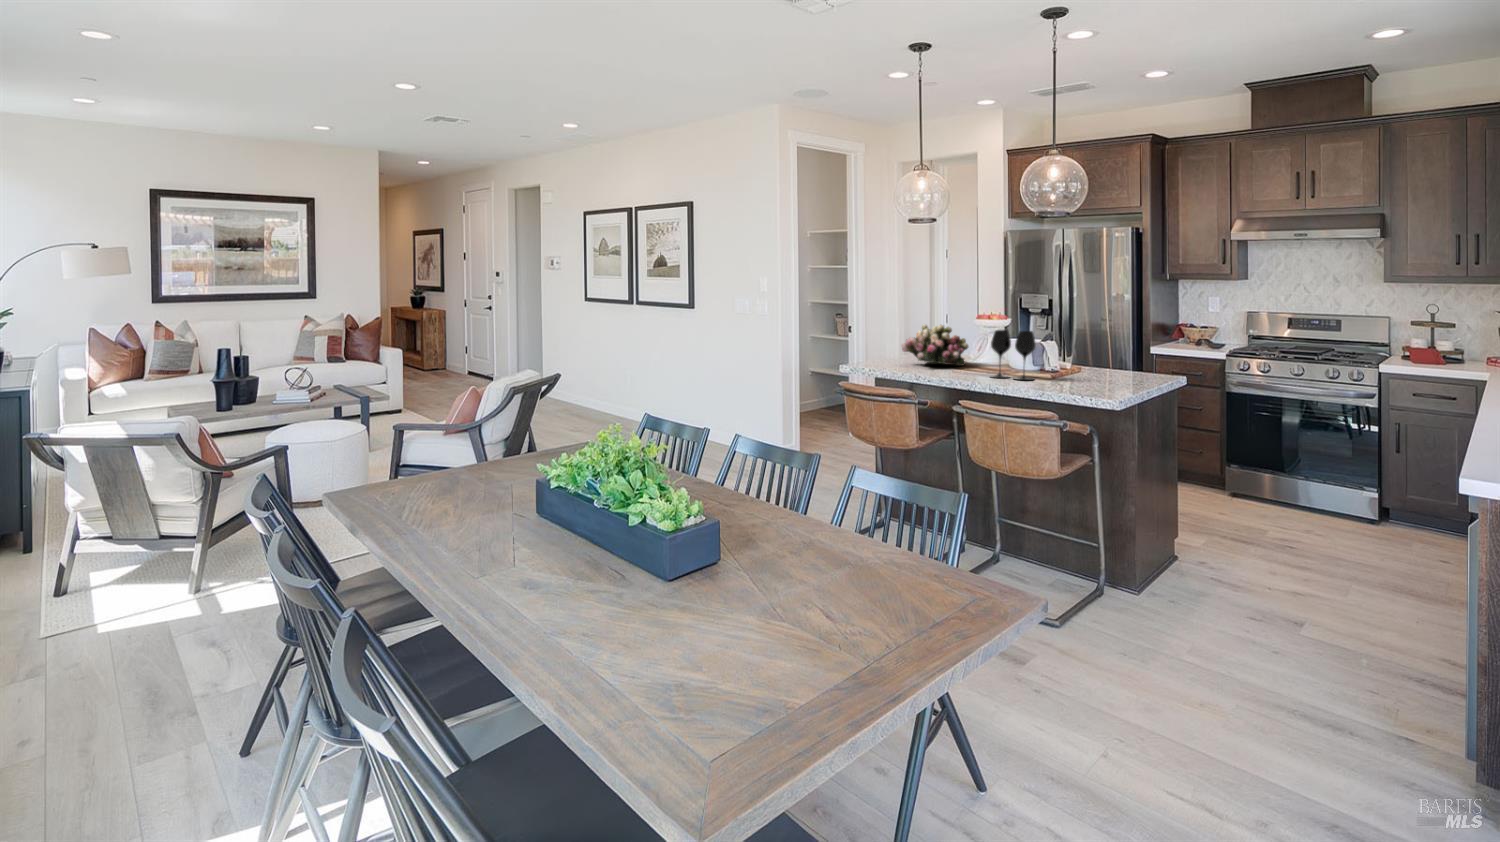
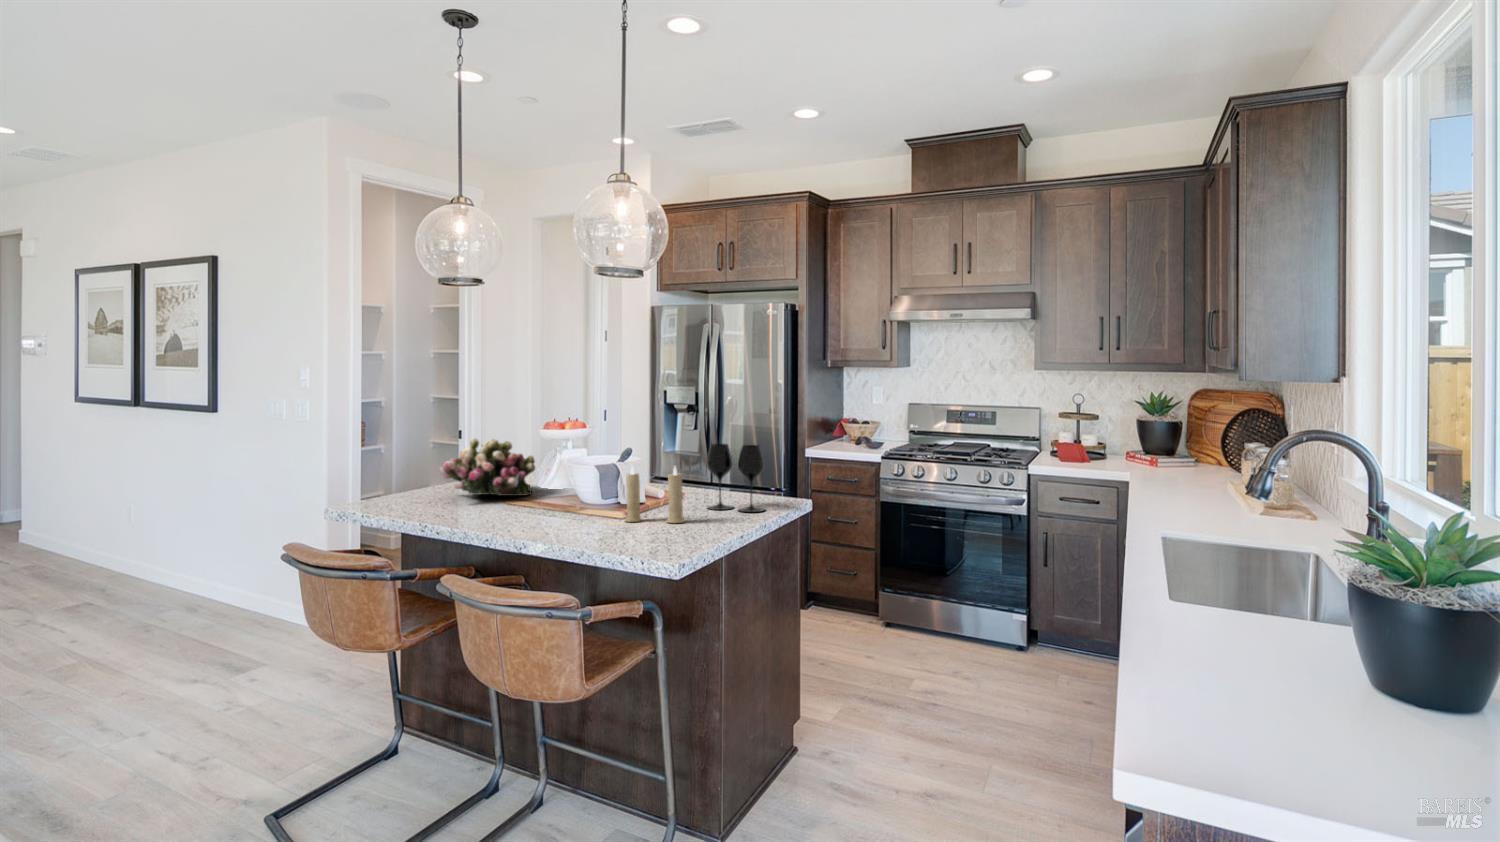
wine glass: present [991,330,1036,380] -> present [707,444,764,512]
candle: none [1052,341,1102,384] -> present [625,466,684,523]

